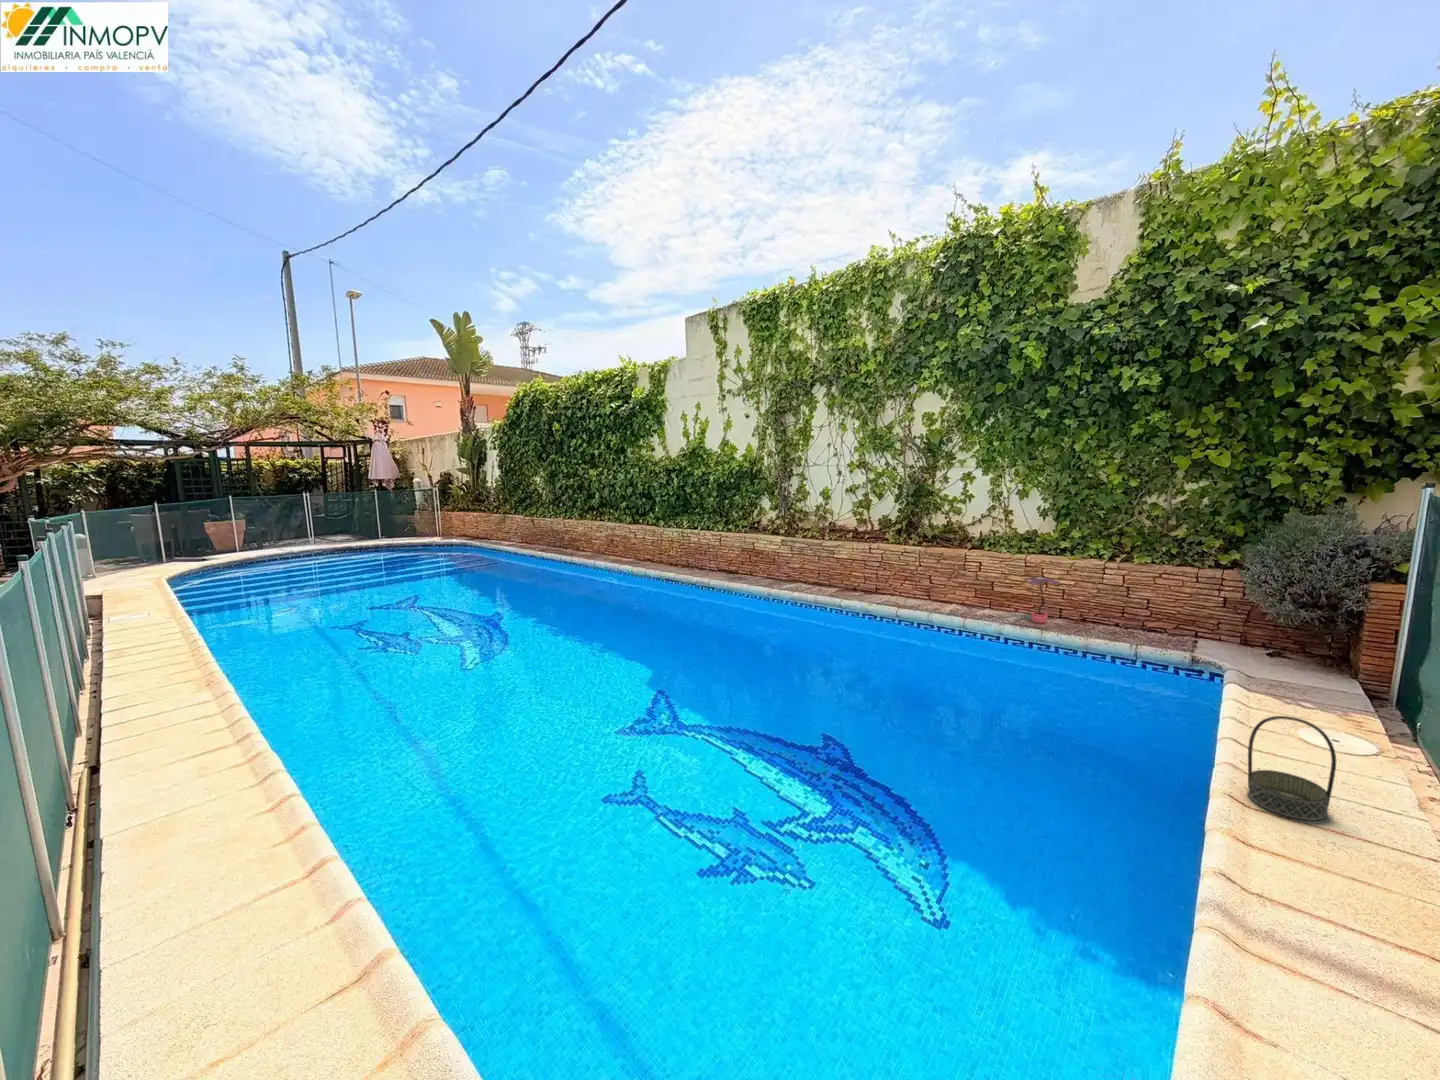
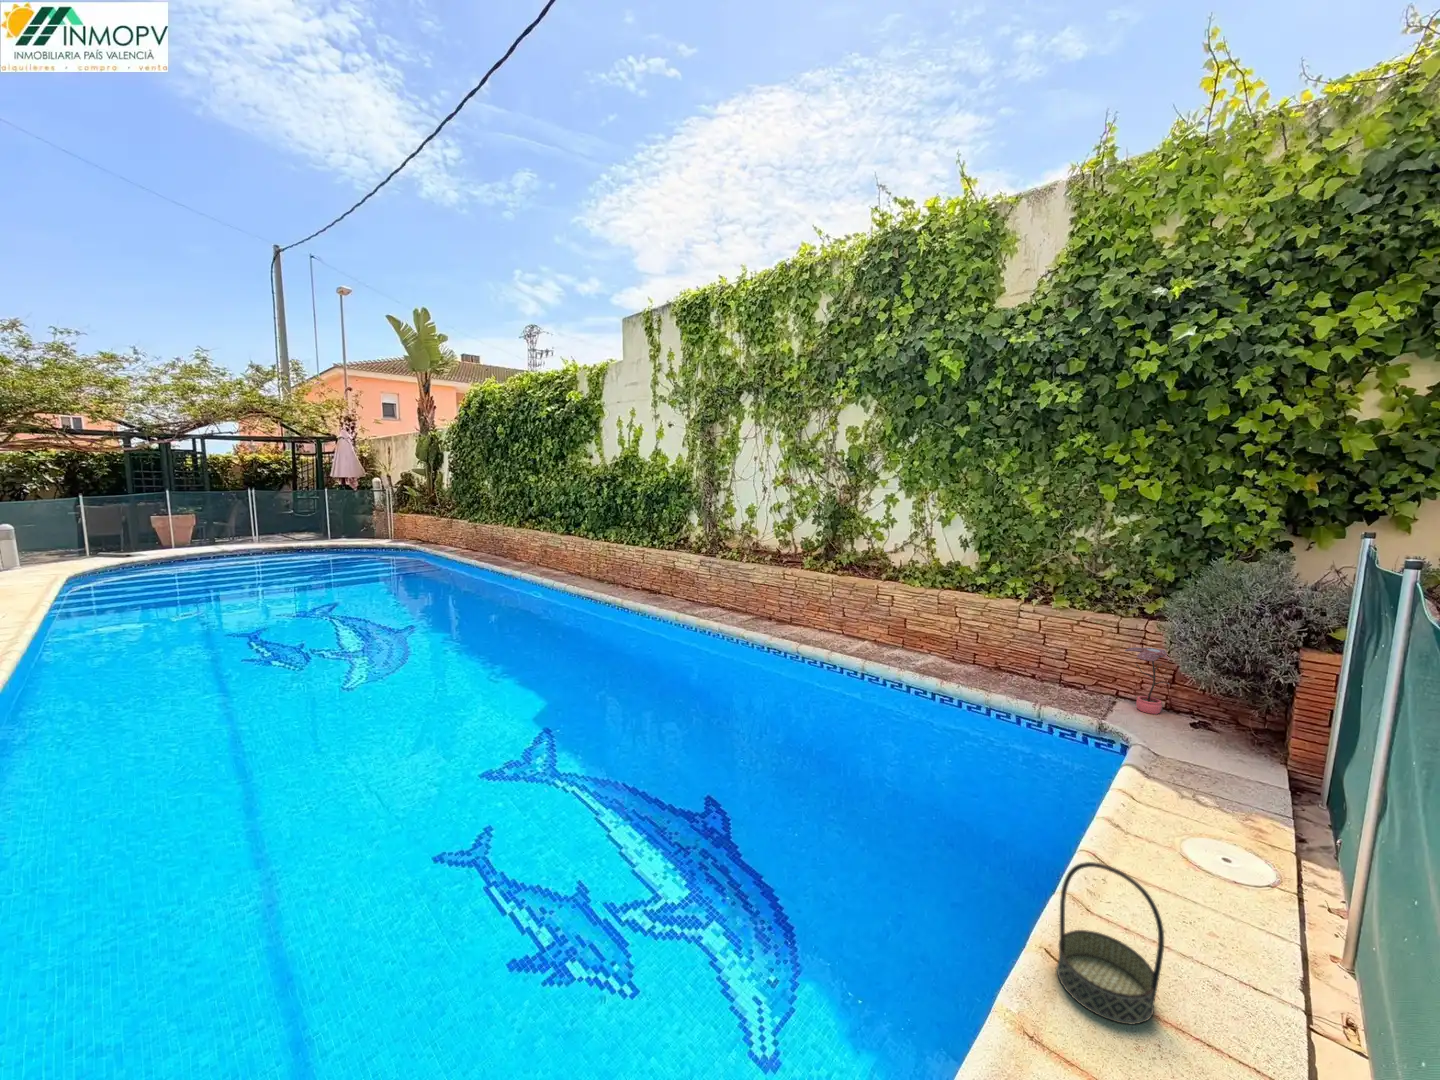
potted plant: present [1023,577,1060,623] -> present [1125,647,1171,714]

